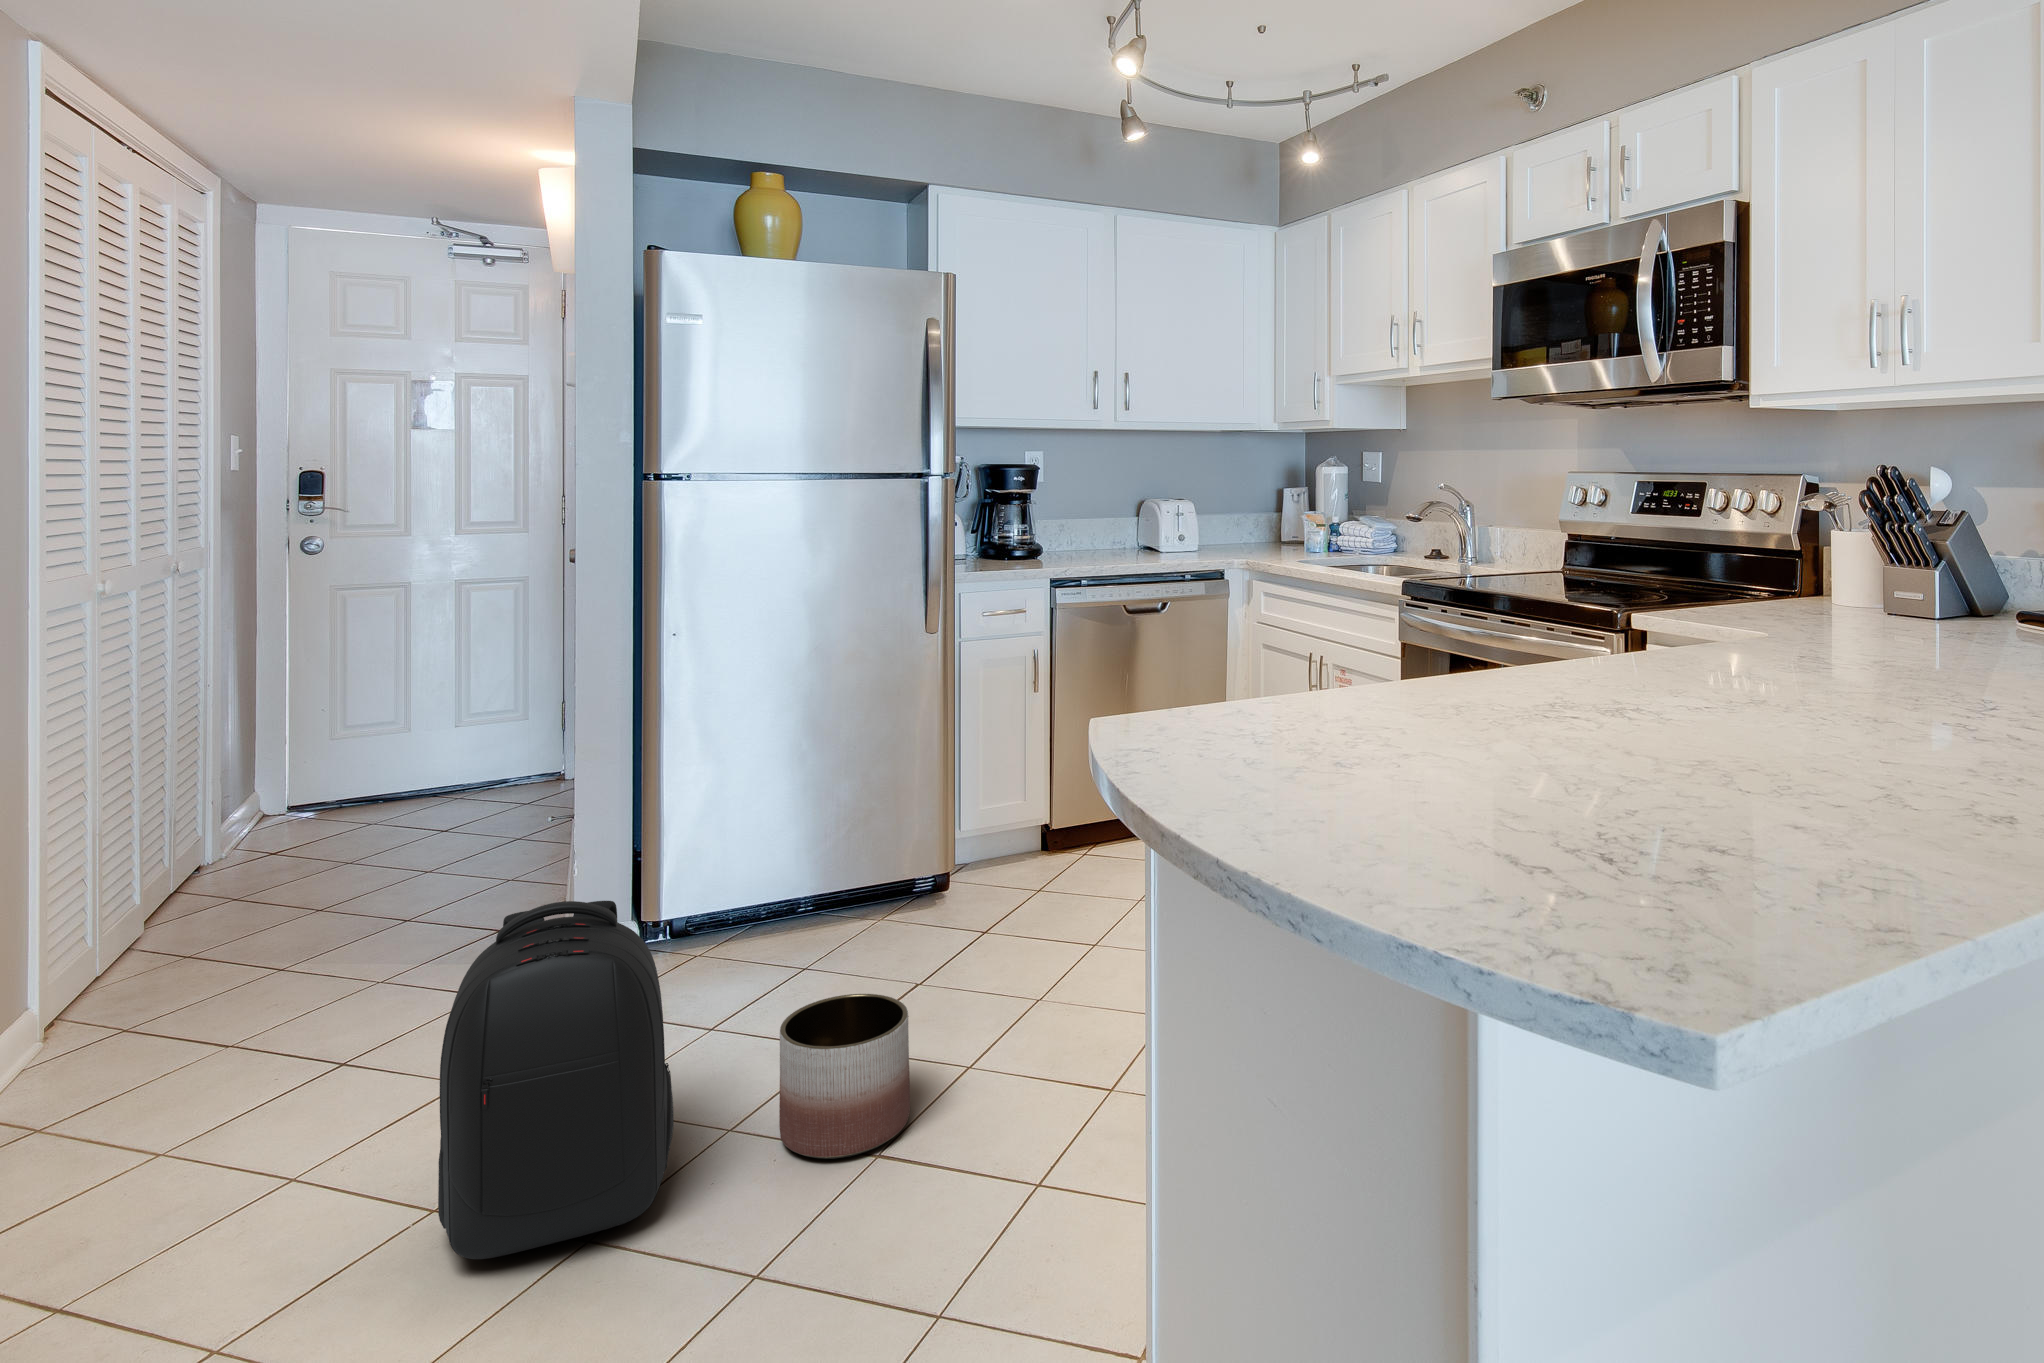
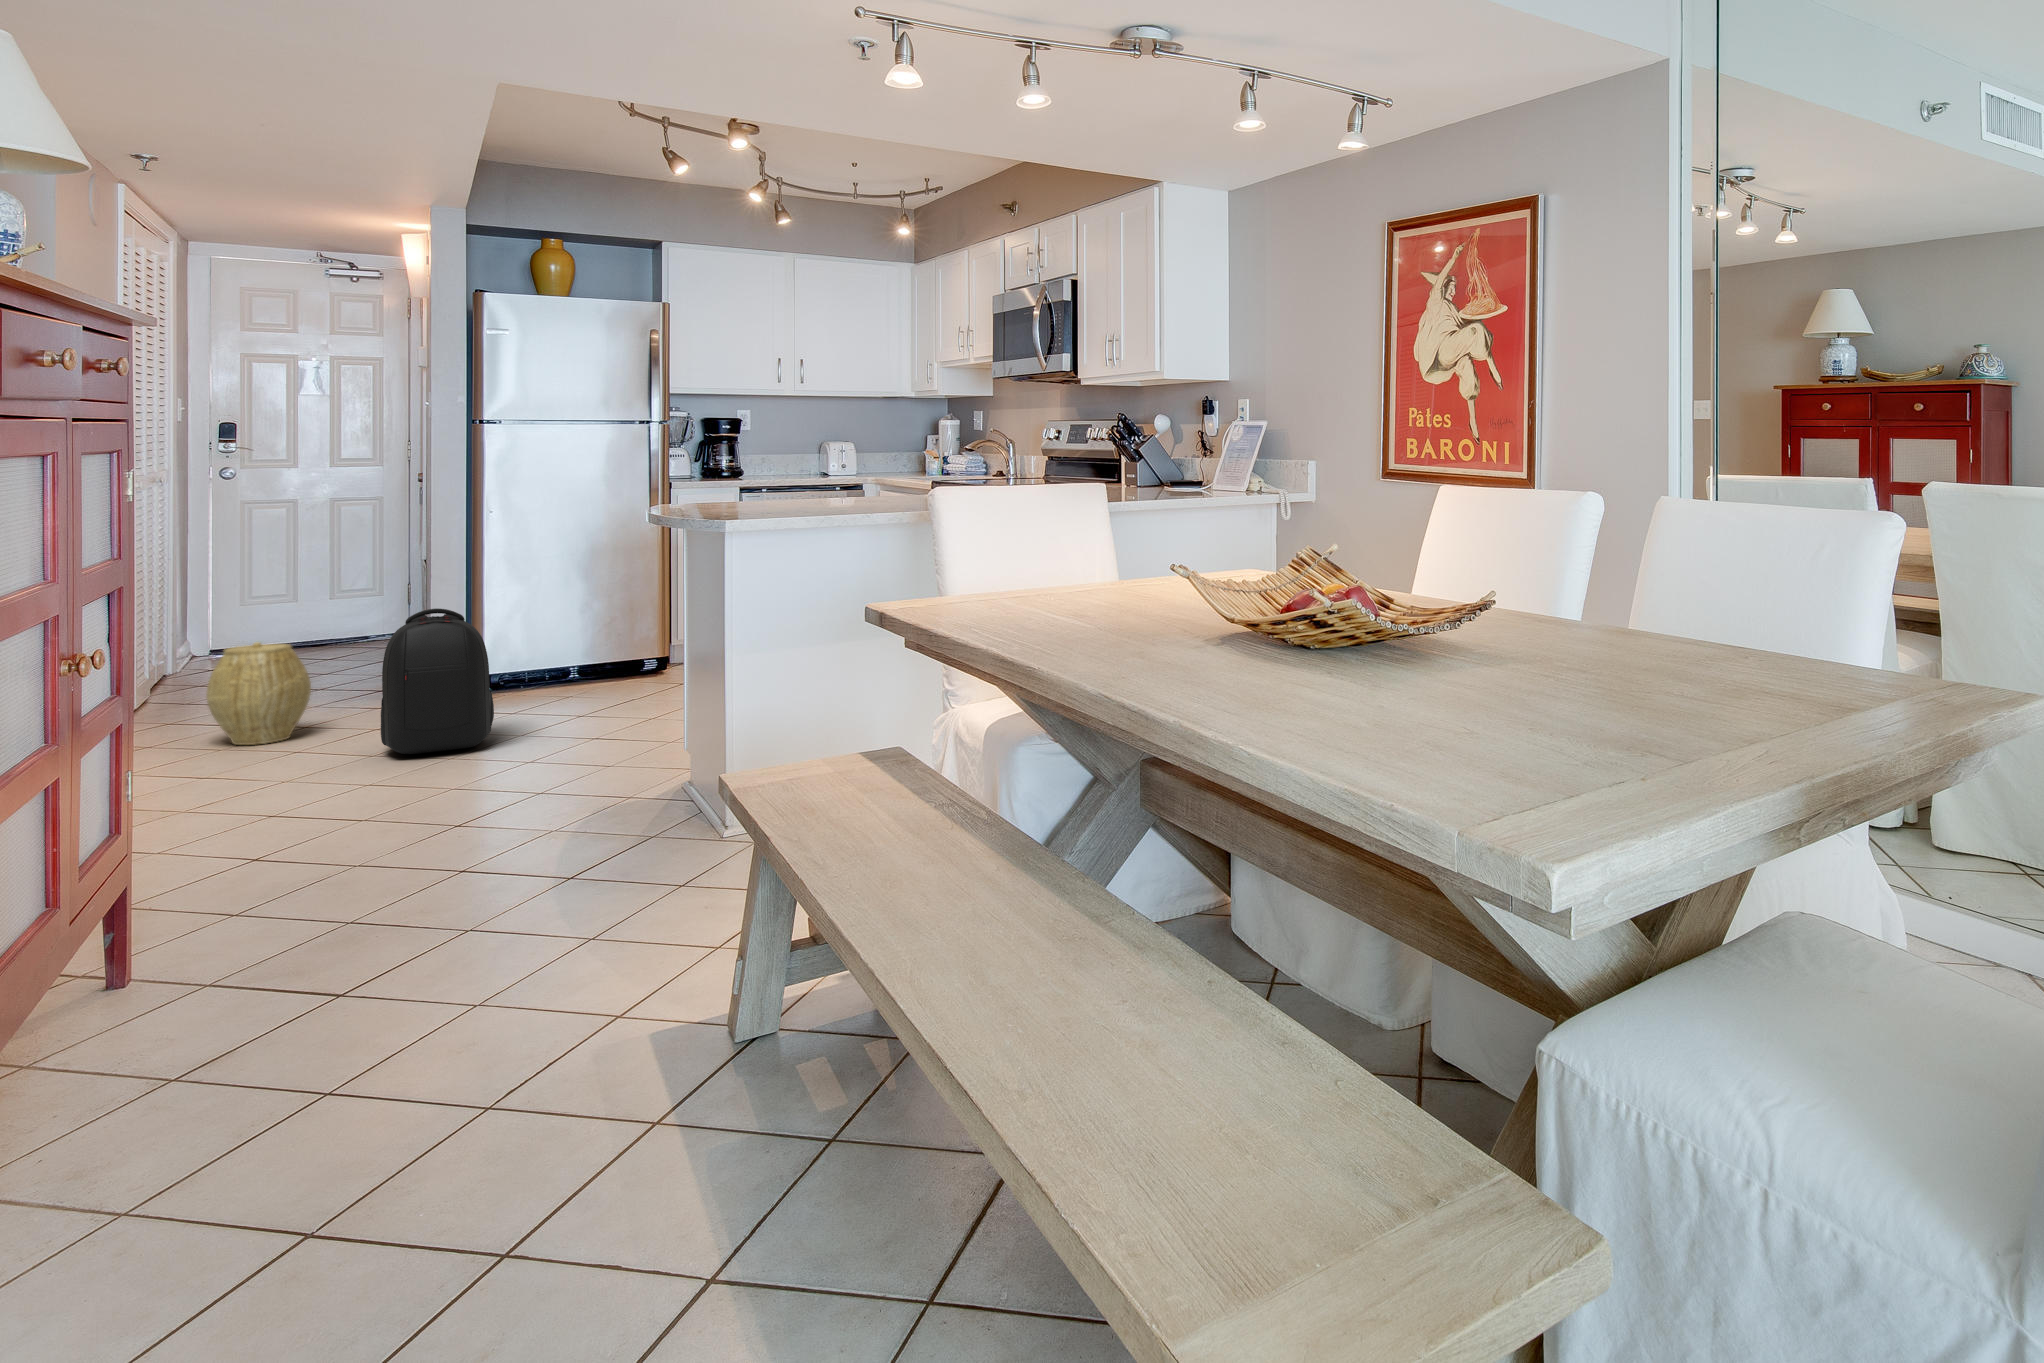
woven basket: none [121,937,335,1167] -> present [206,642,311,745]
planter: present [779,994,910,1159] -> none [548,672,618,736]

